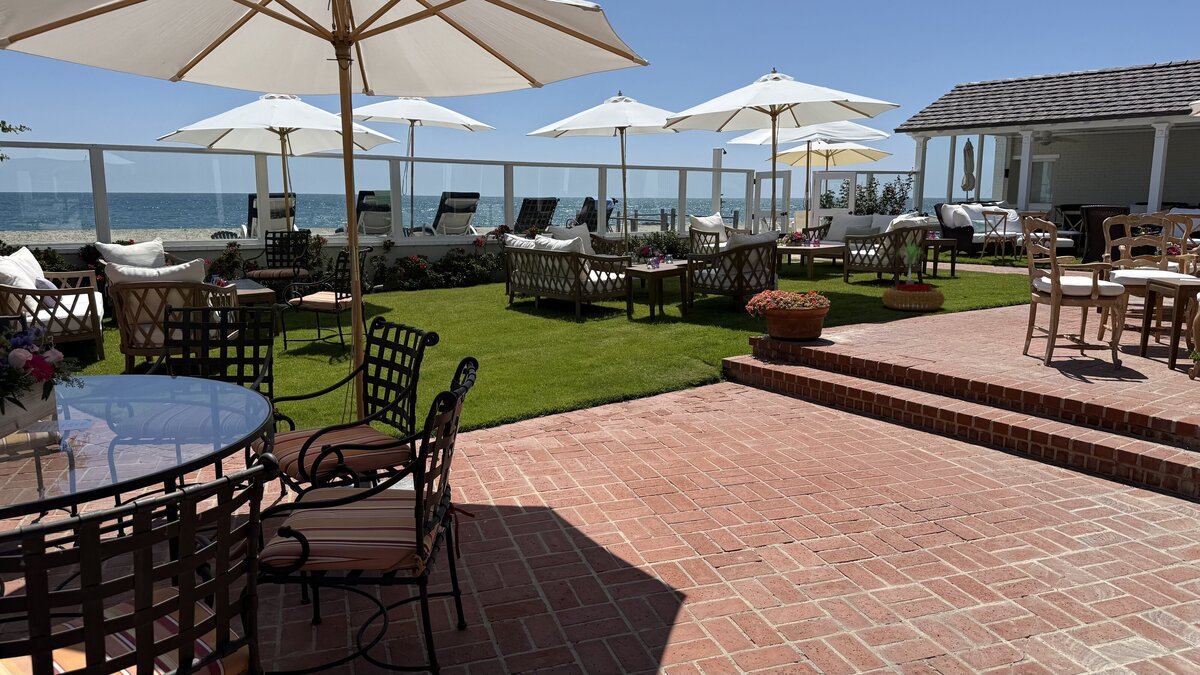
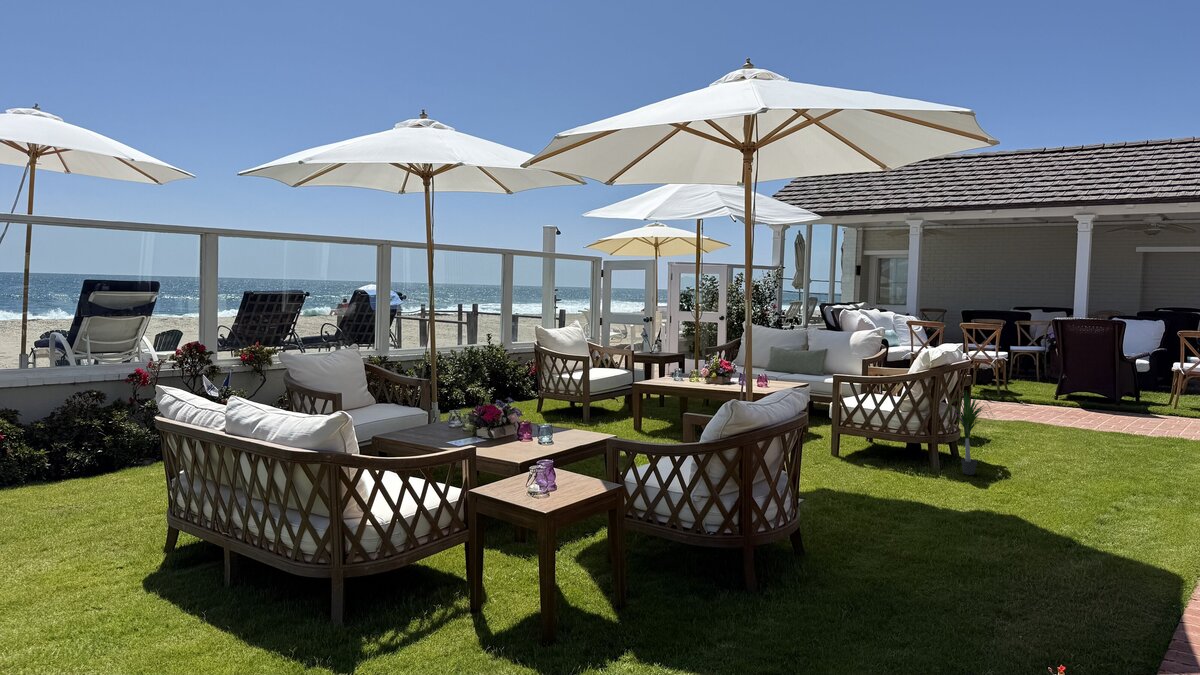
pouf: present [882,284,944,310] -> none [1034,504,1184,577]

